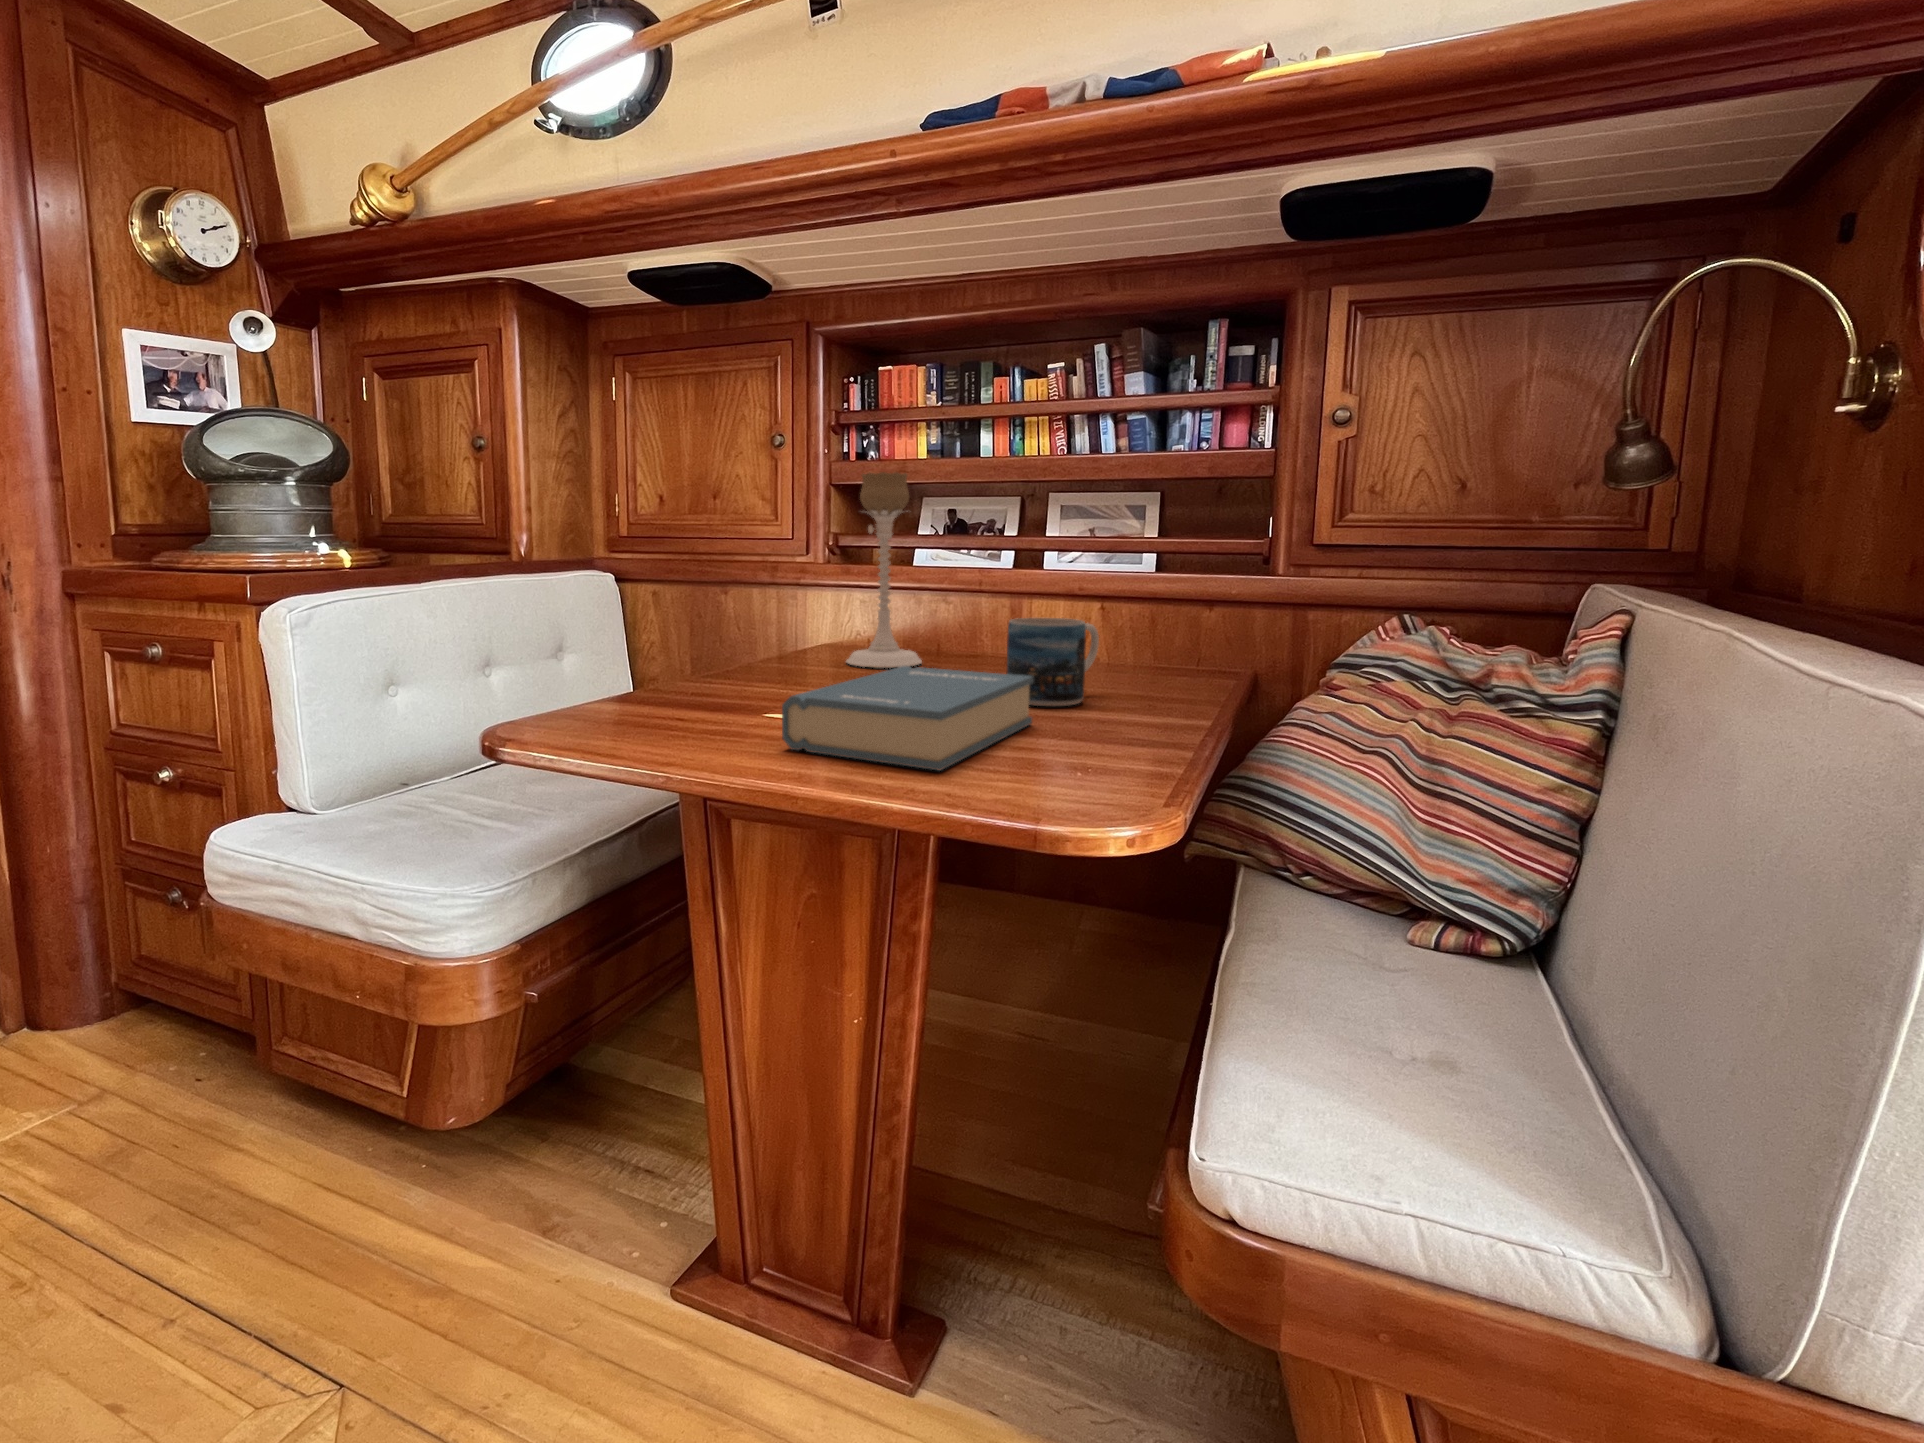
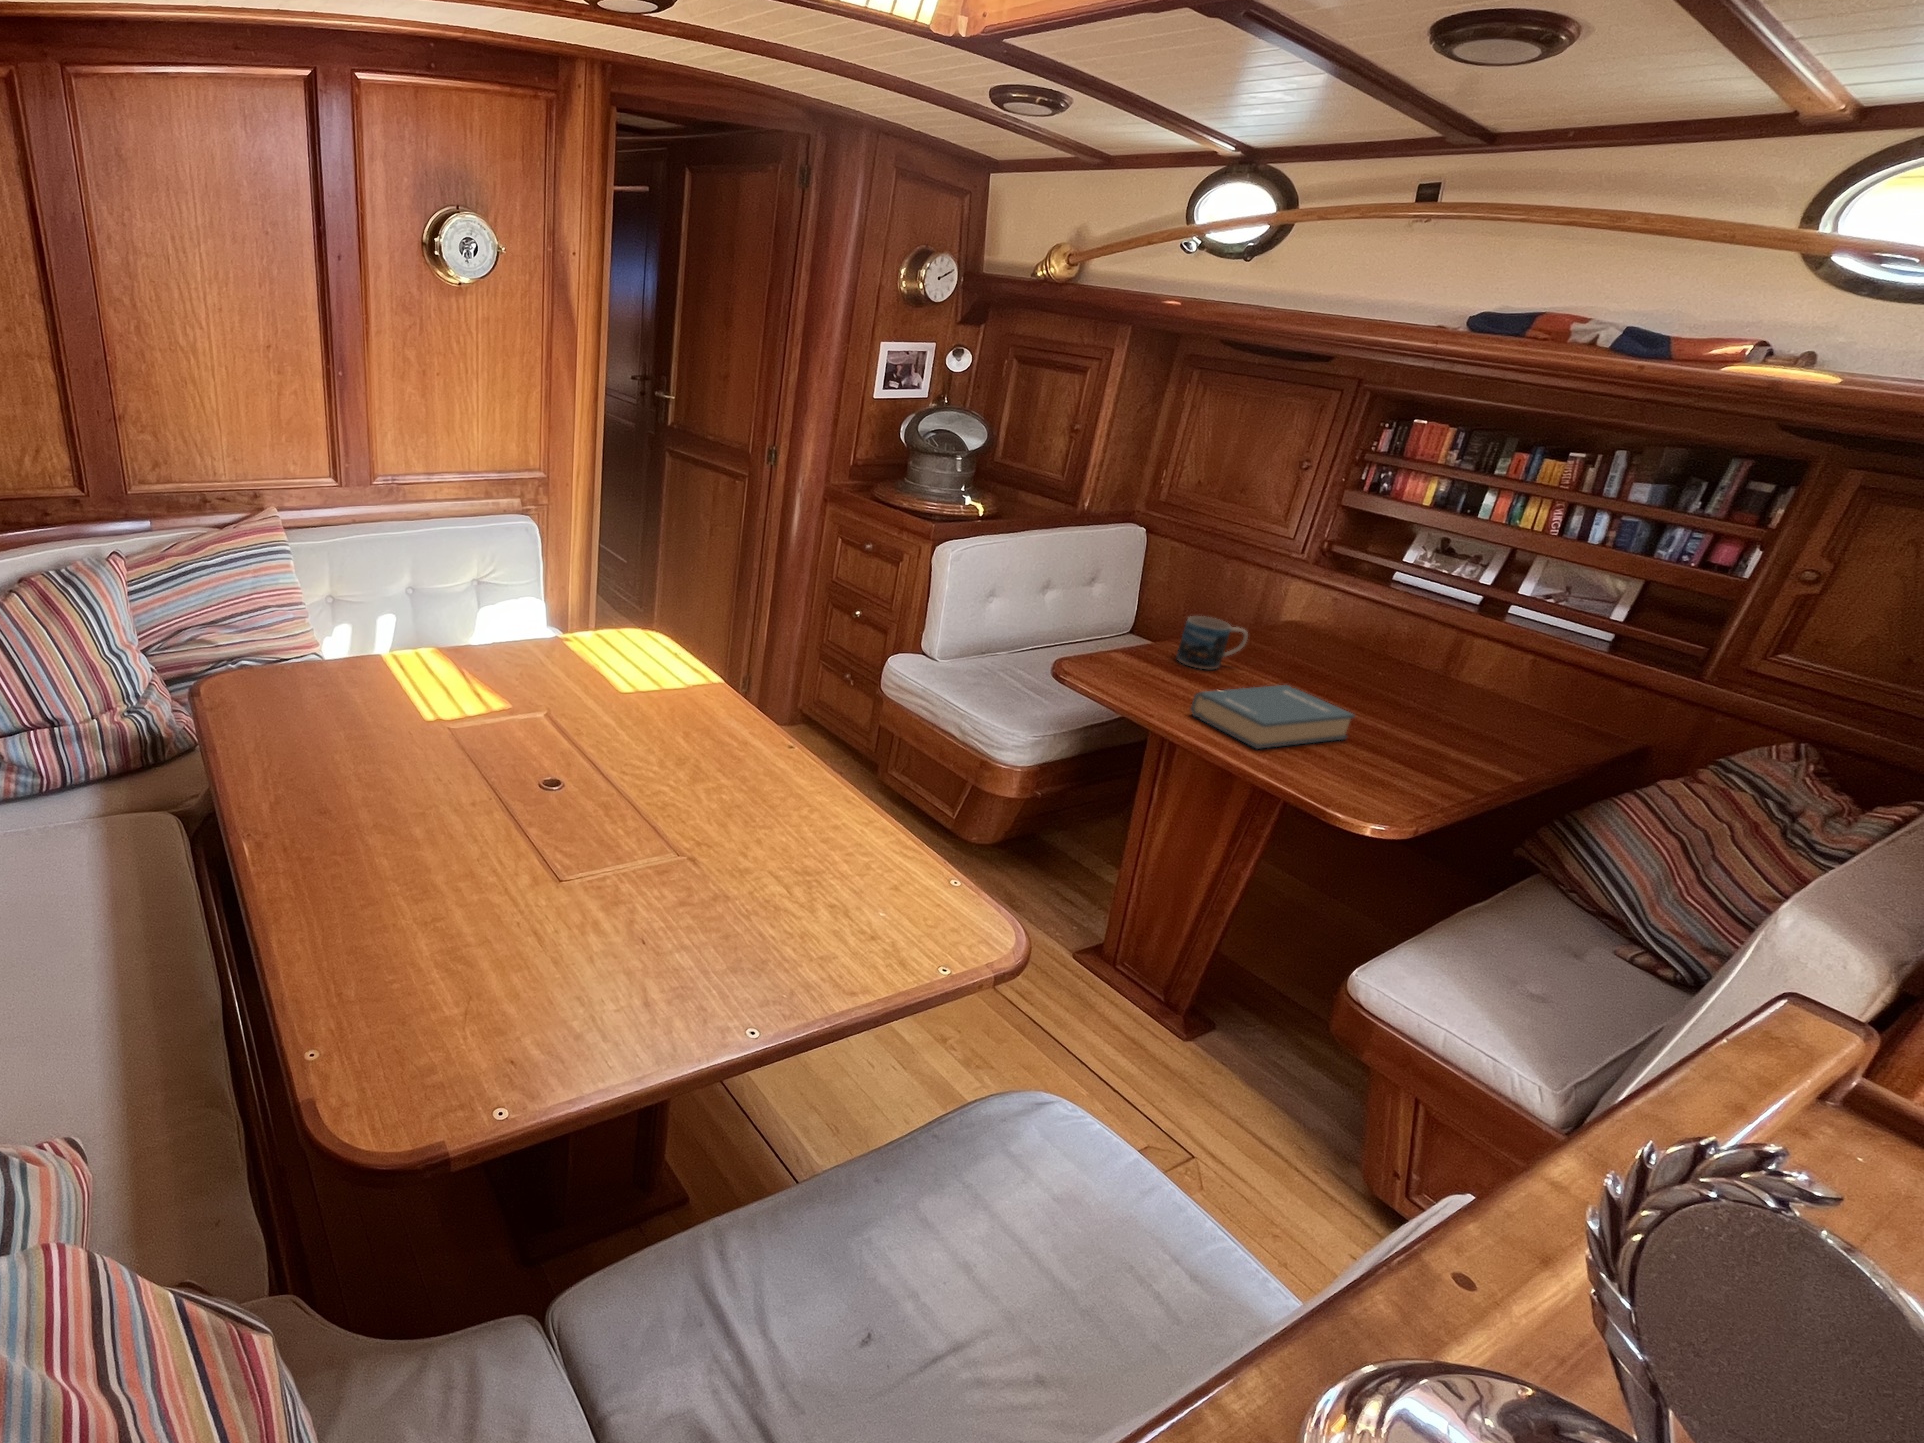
candle holder: present [846,472,922,668] -> none [1281,537,1370,673]
mug: present [1007,618,1099,706] -> present [1177,616,1248,669]

